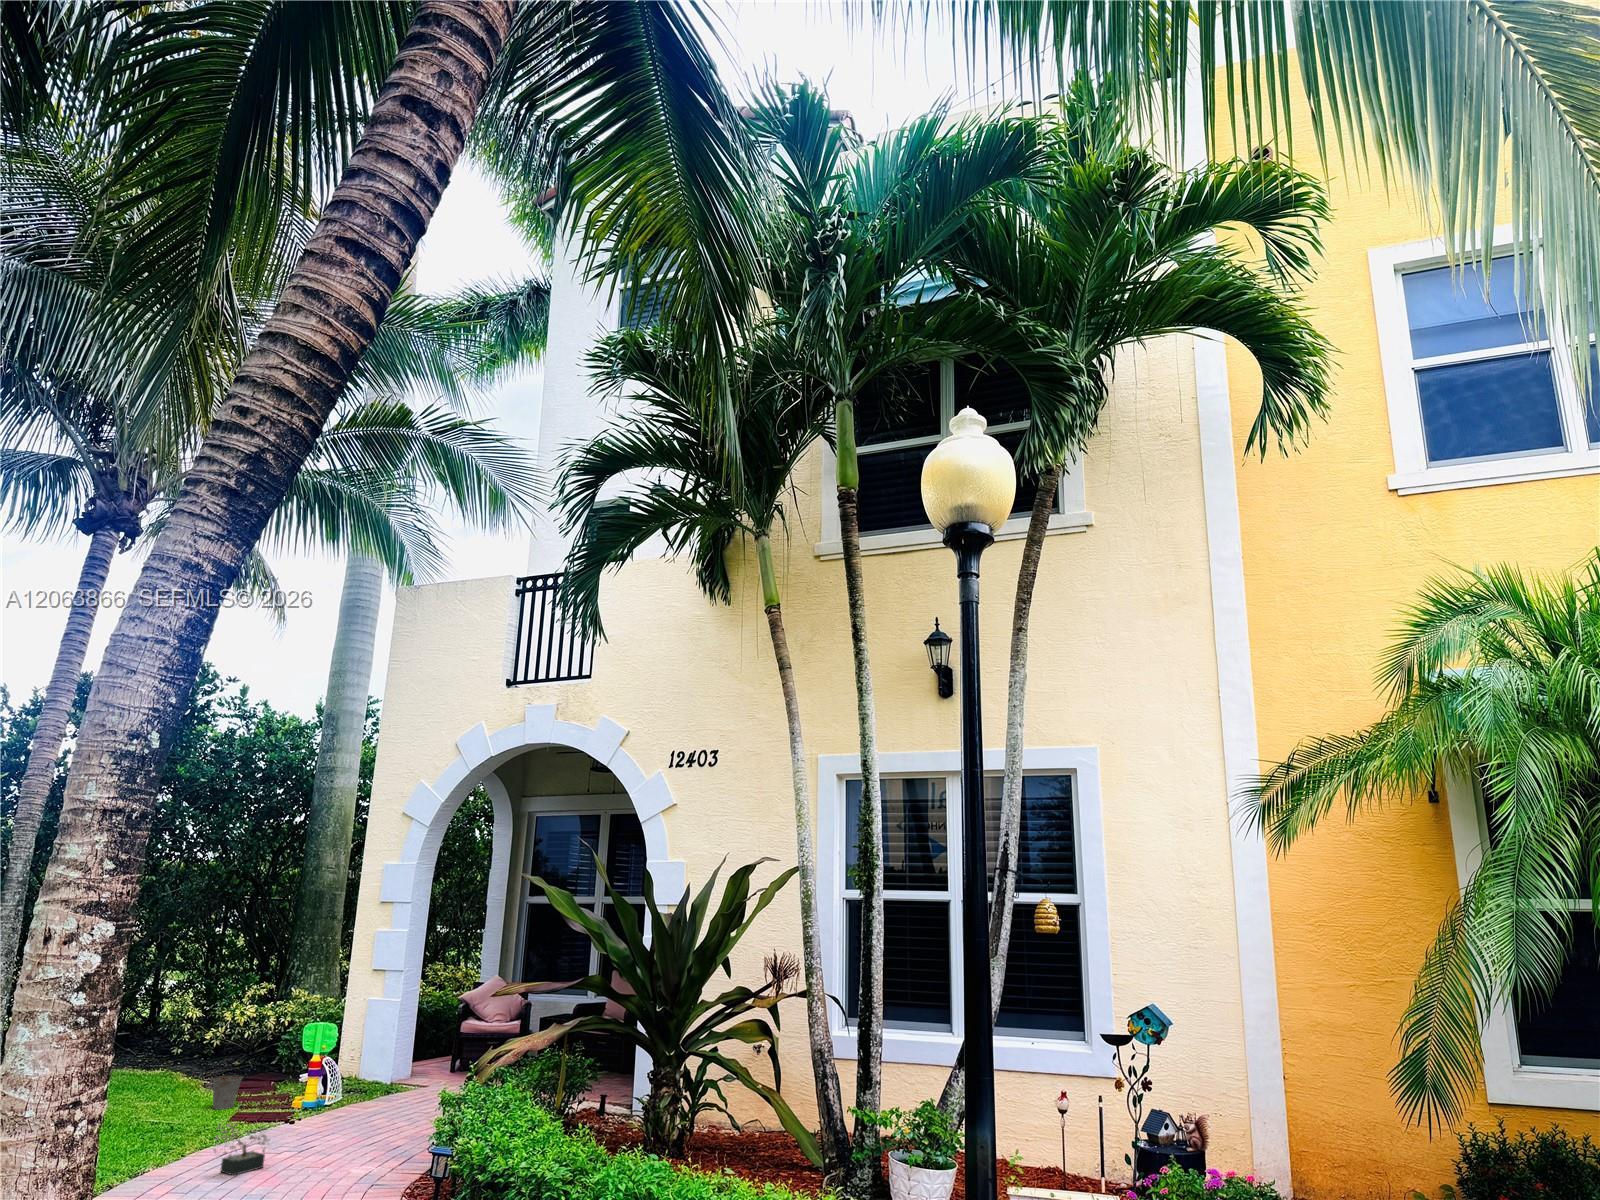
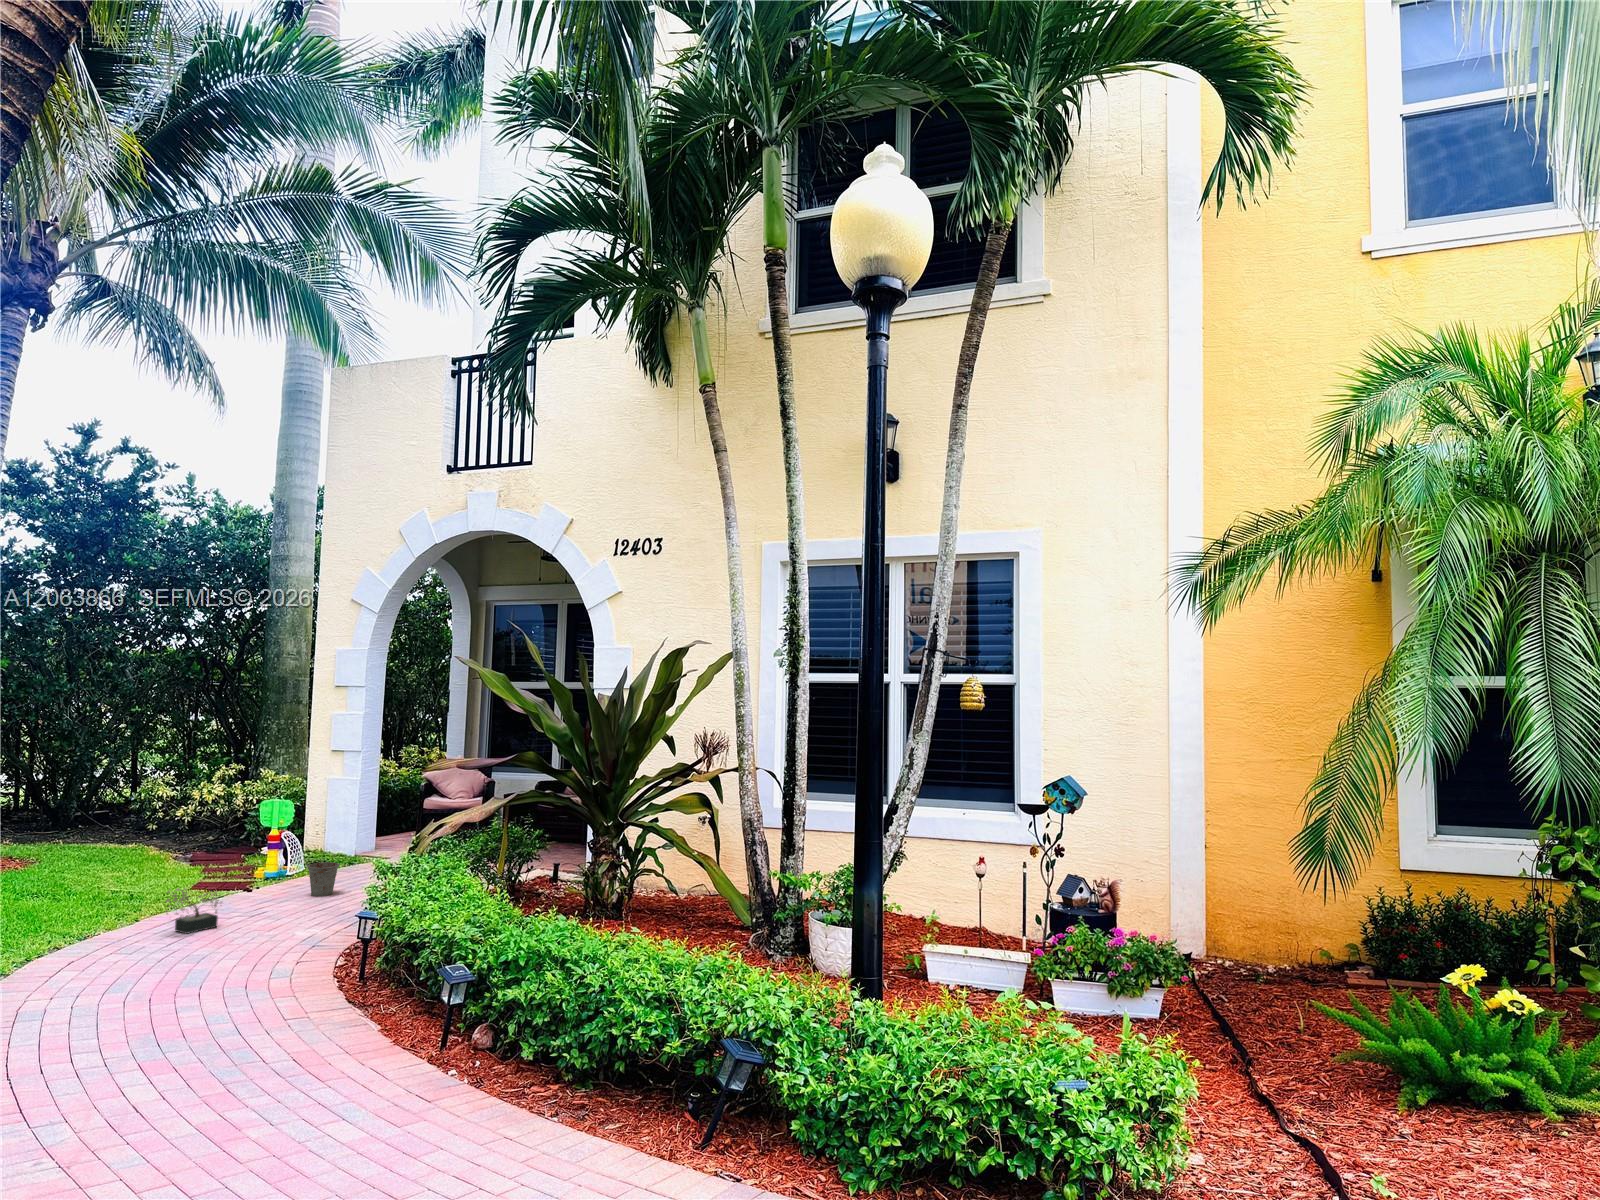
bucket: present [212,1075,242,1110] -> present [306,862,340,896]

